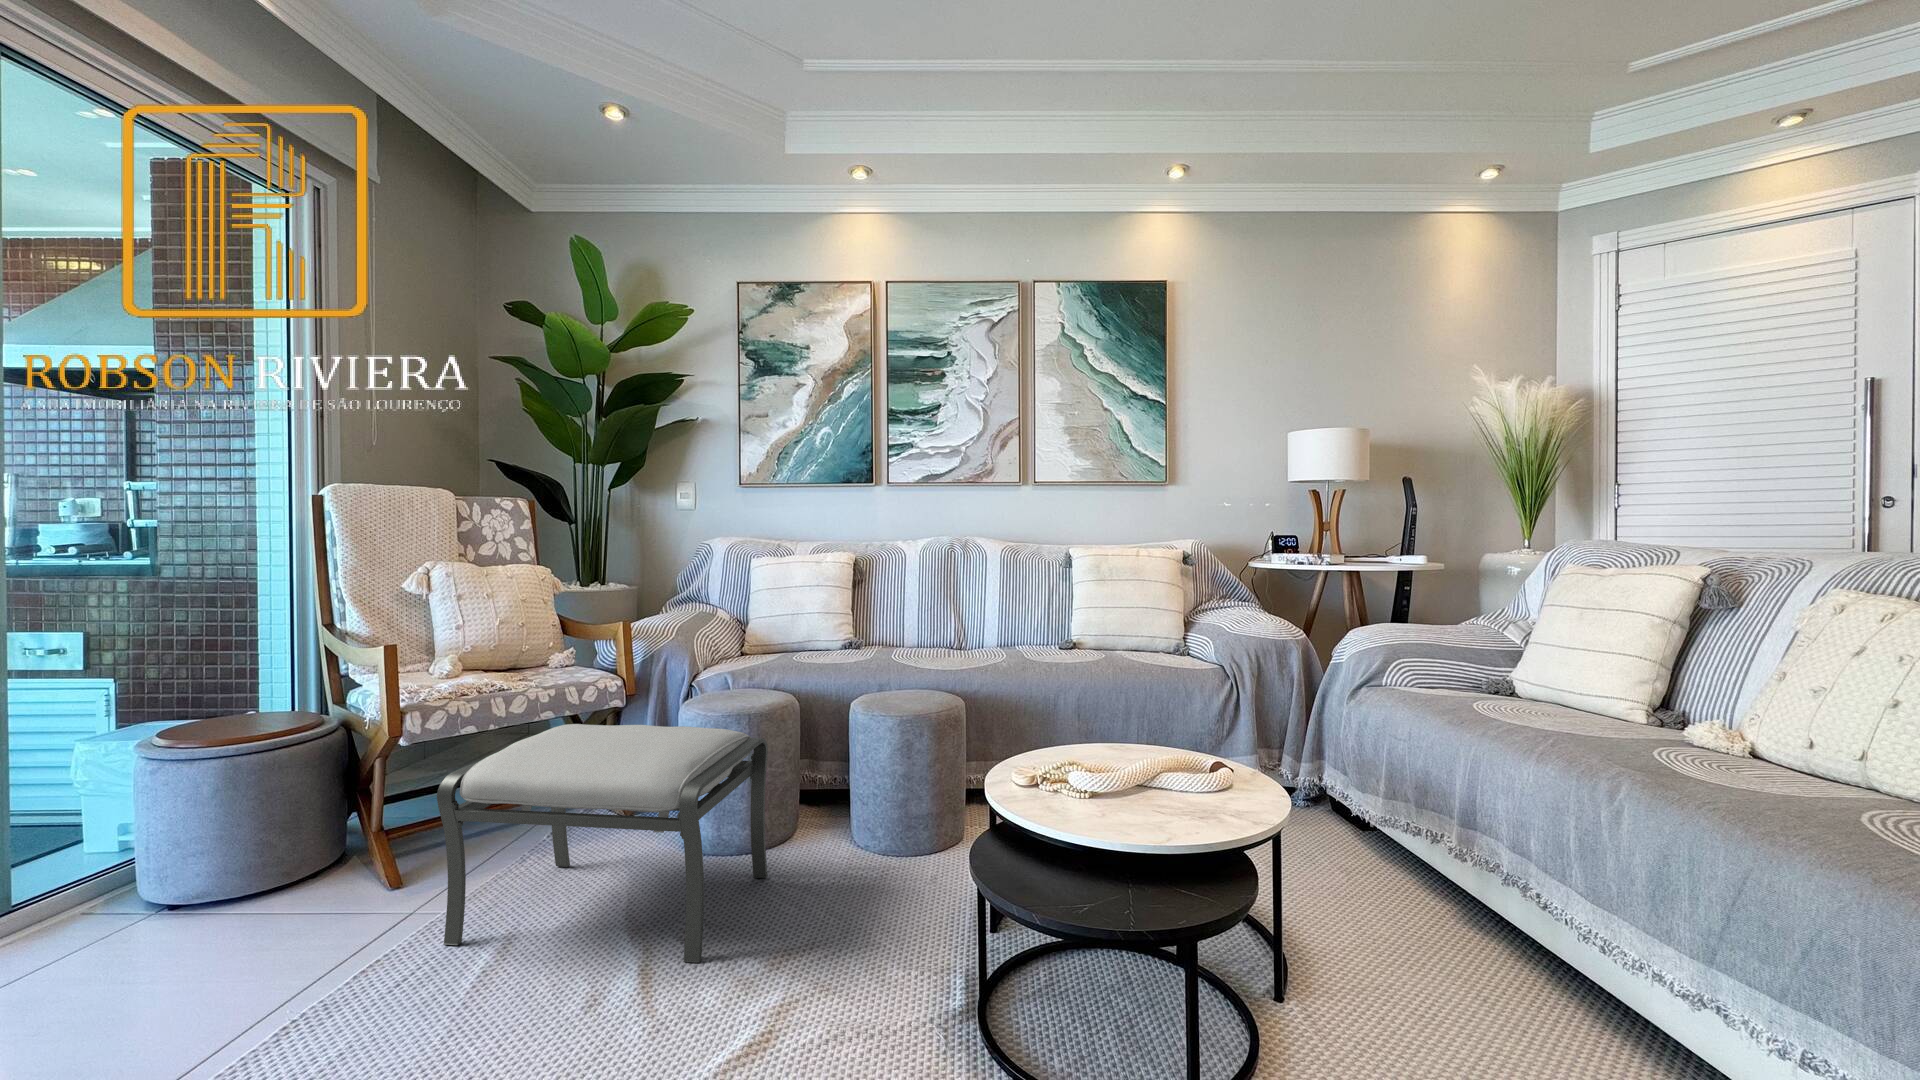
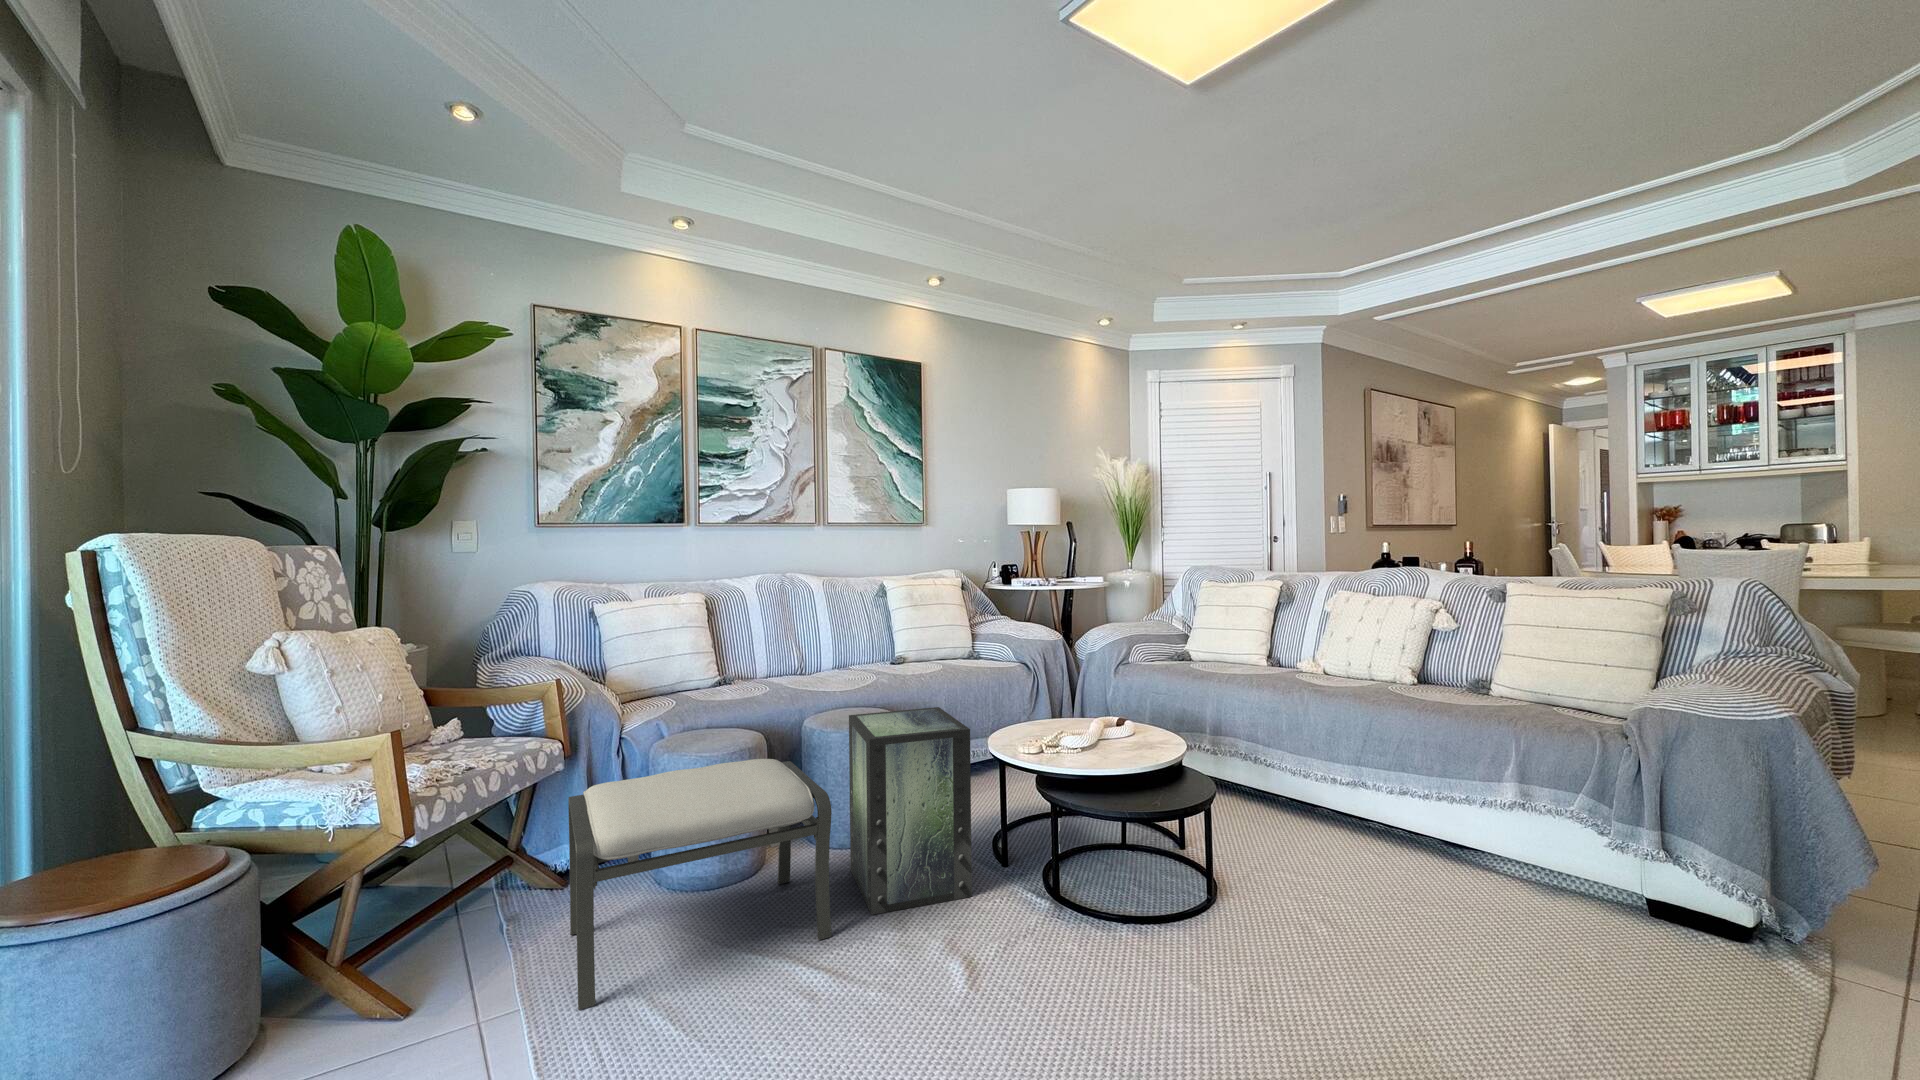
storage box: none [767,696,943,978] -> present [849,707,972,915]

